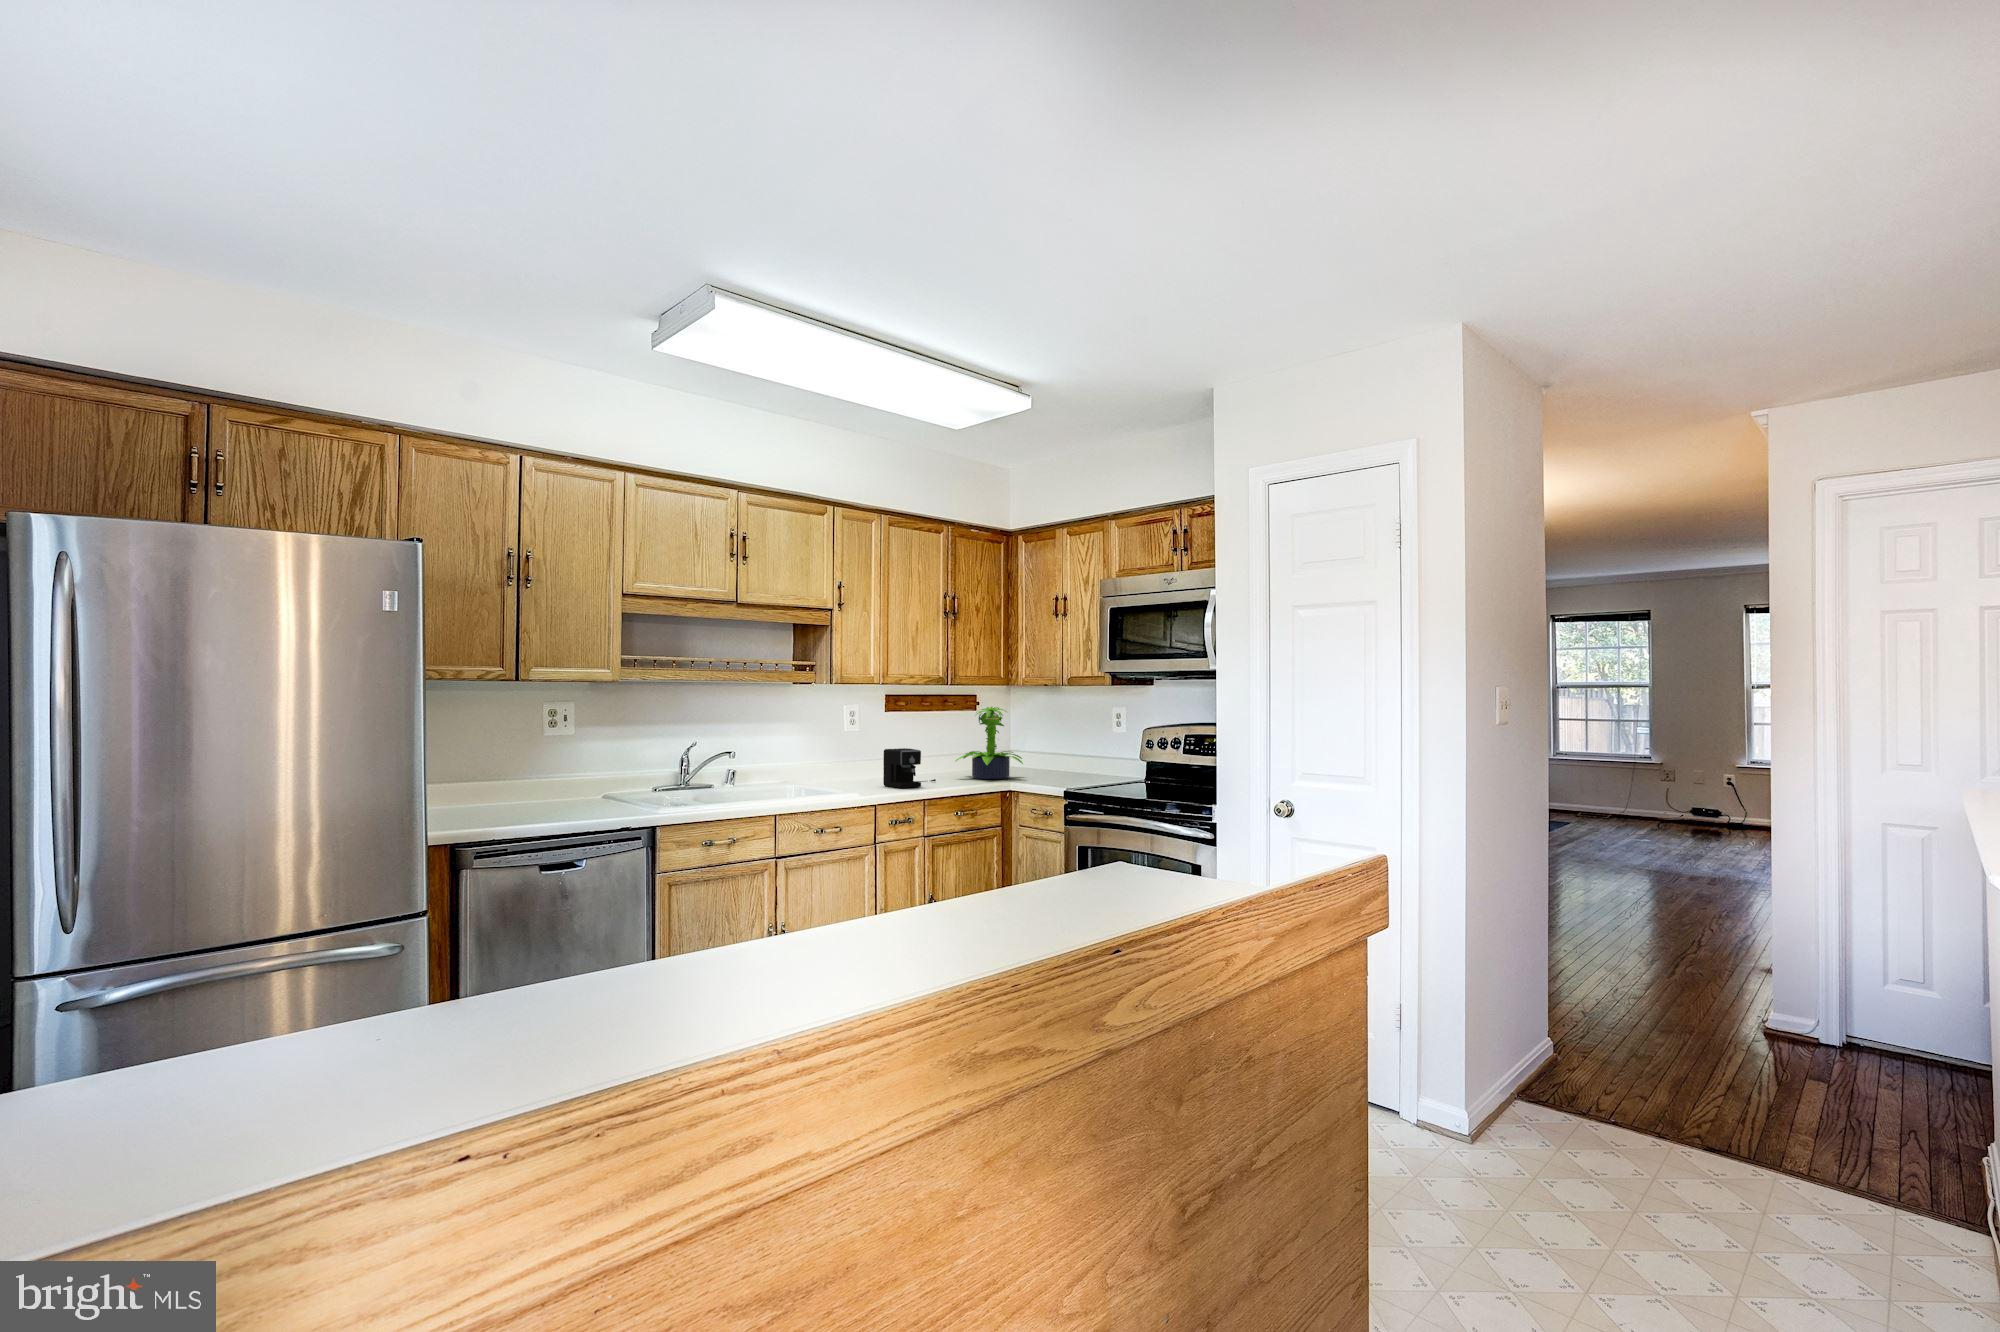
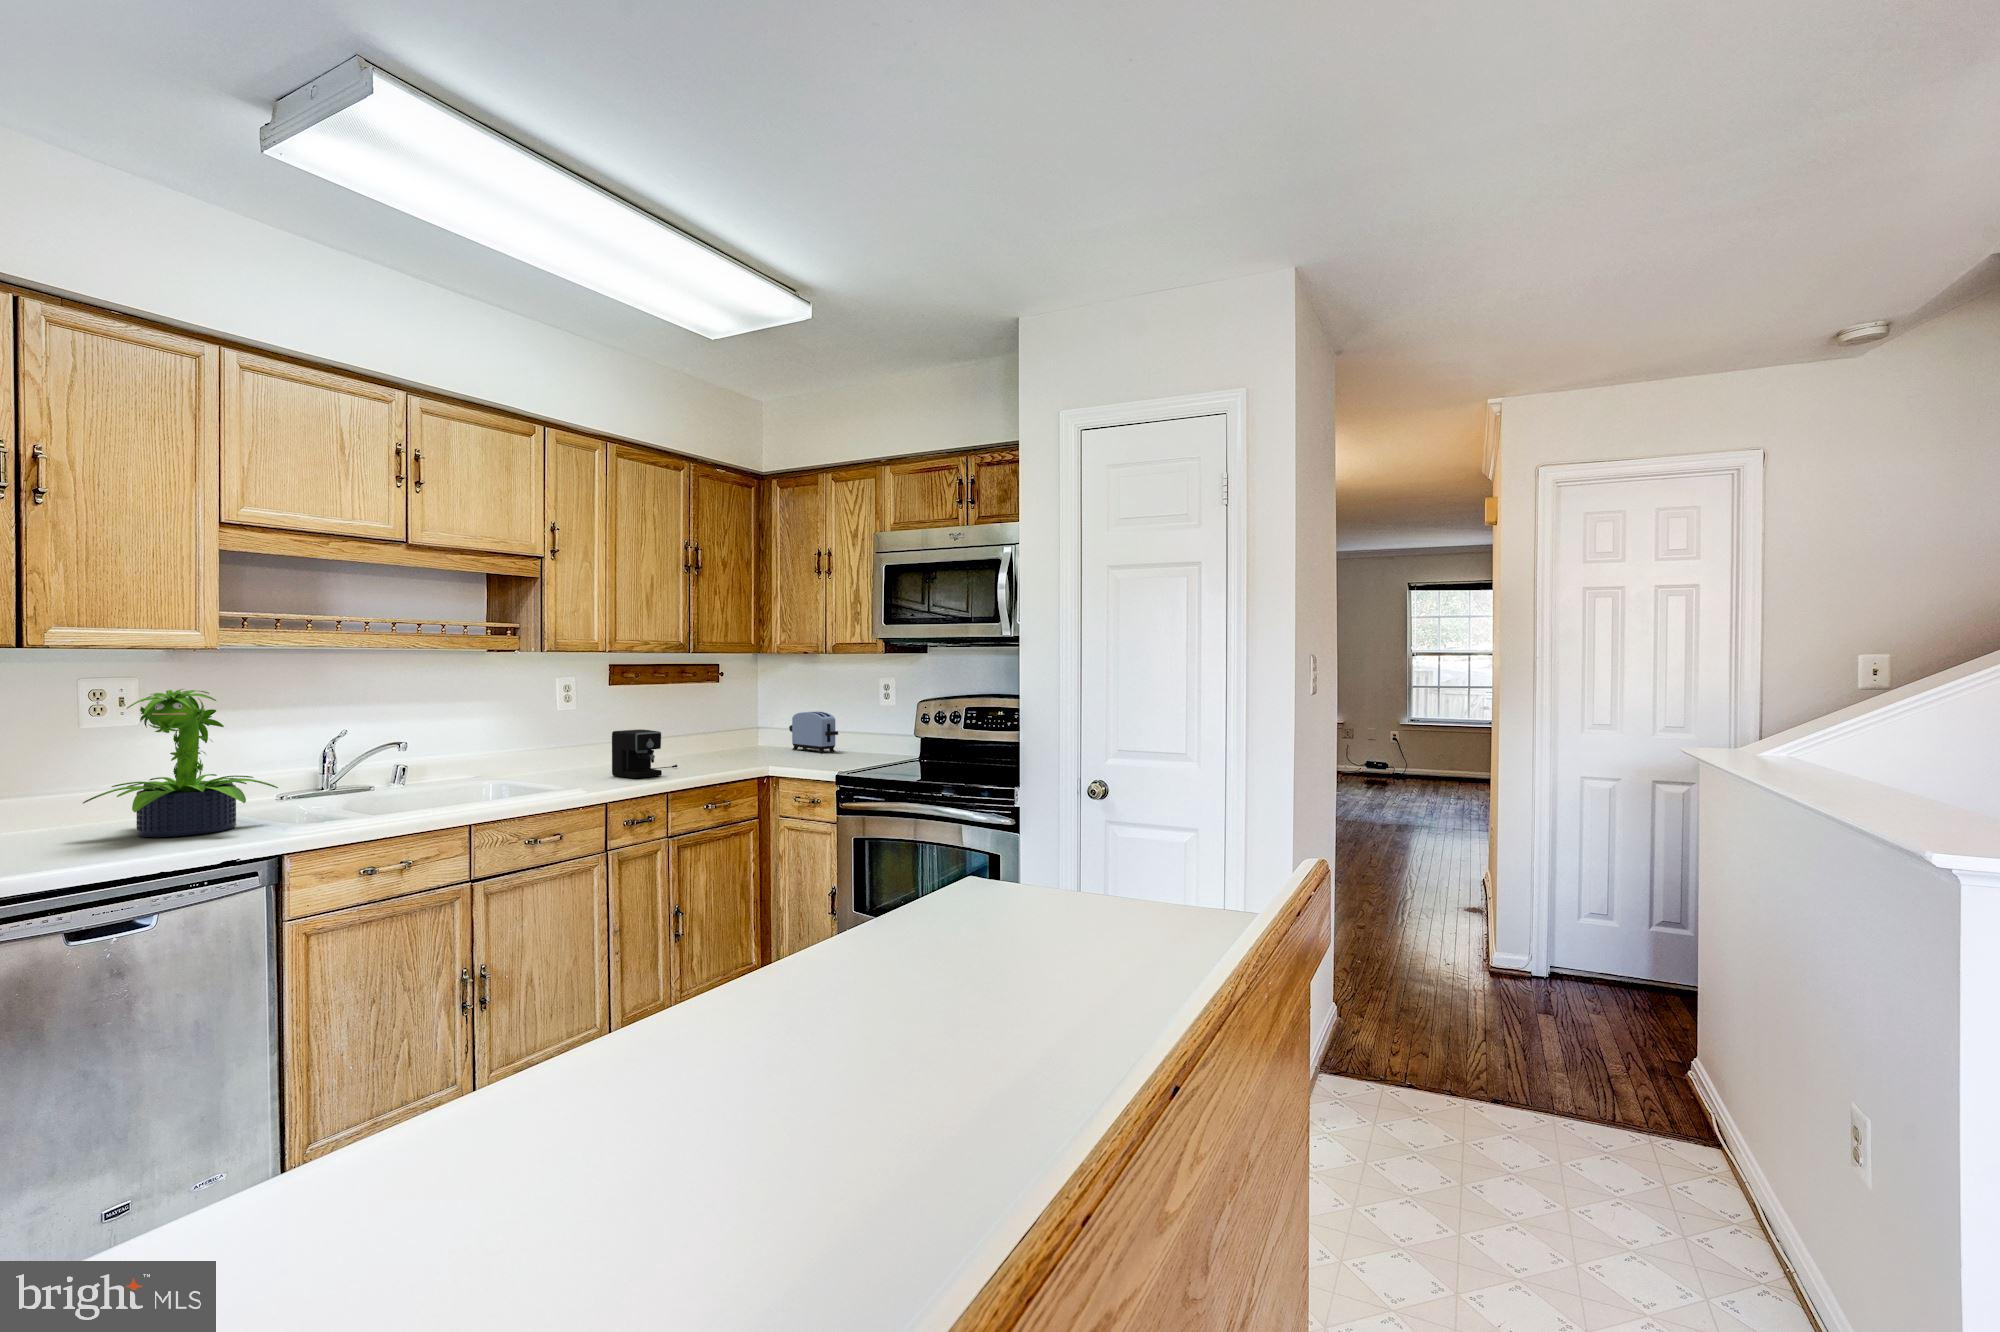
potted plant: present [955,707,1023,779] -> present [83,689,278,837]
toaster: none [1034,738,1075,775] -> present [789,712,838,753]

